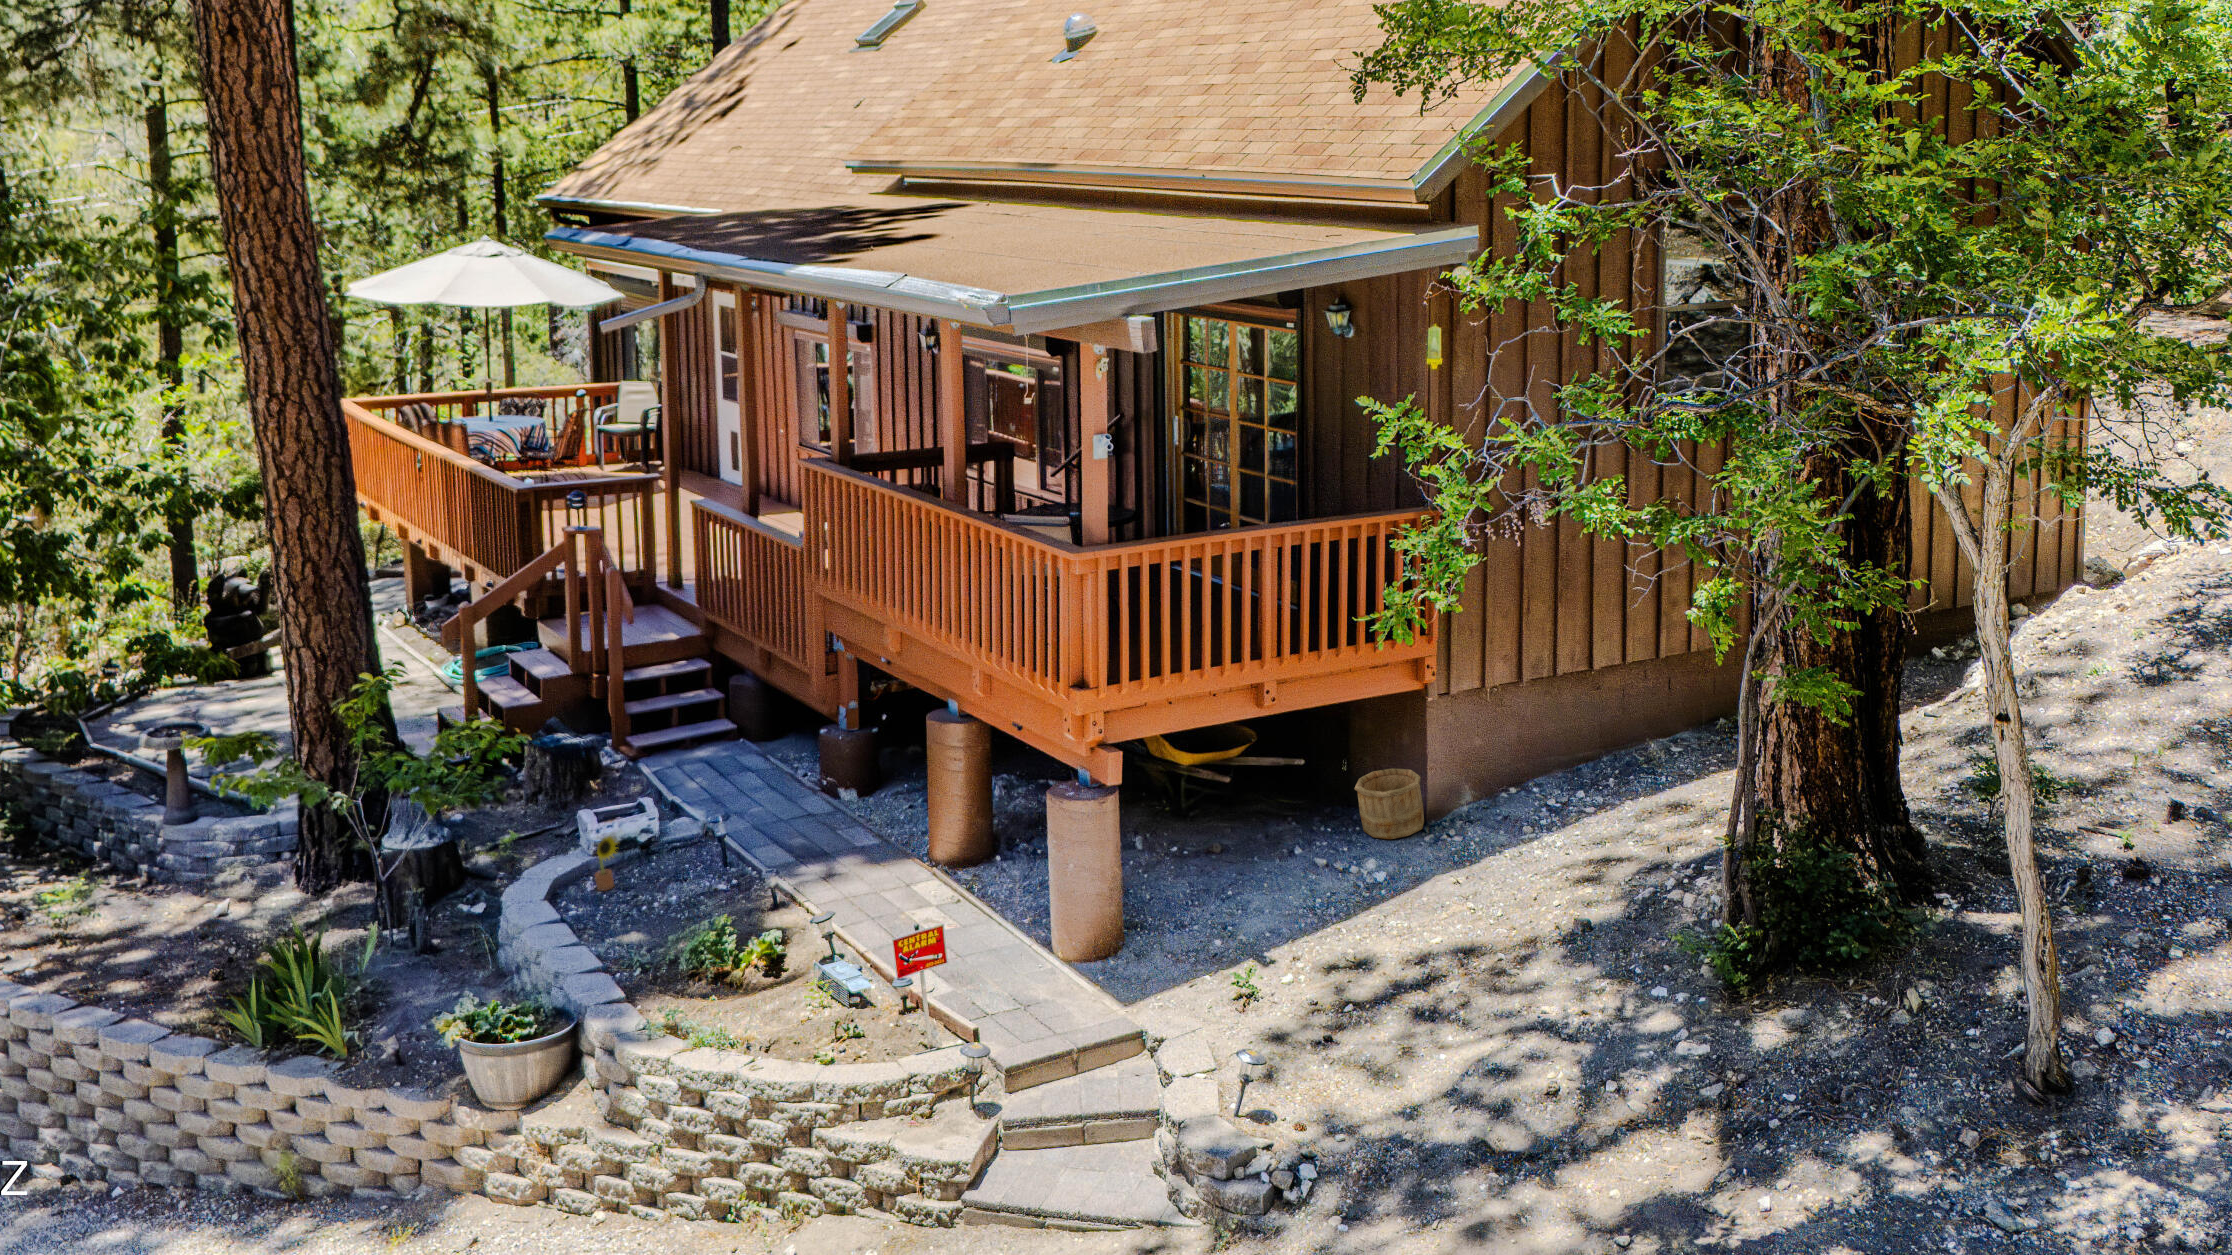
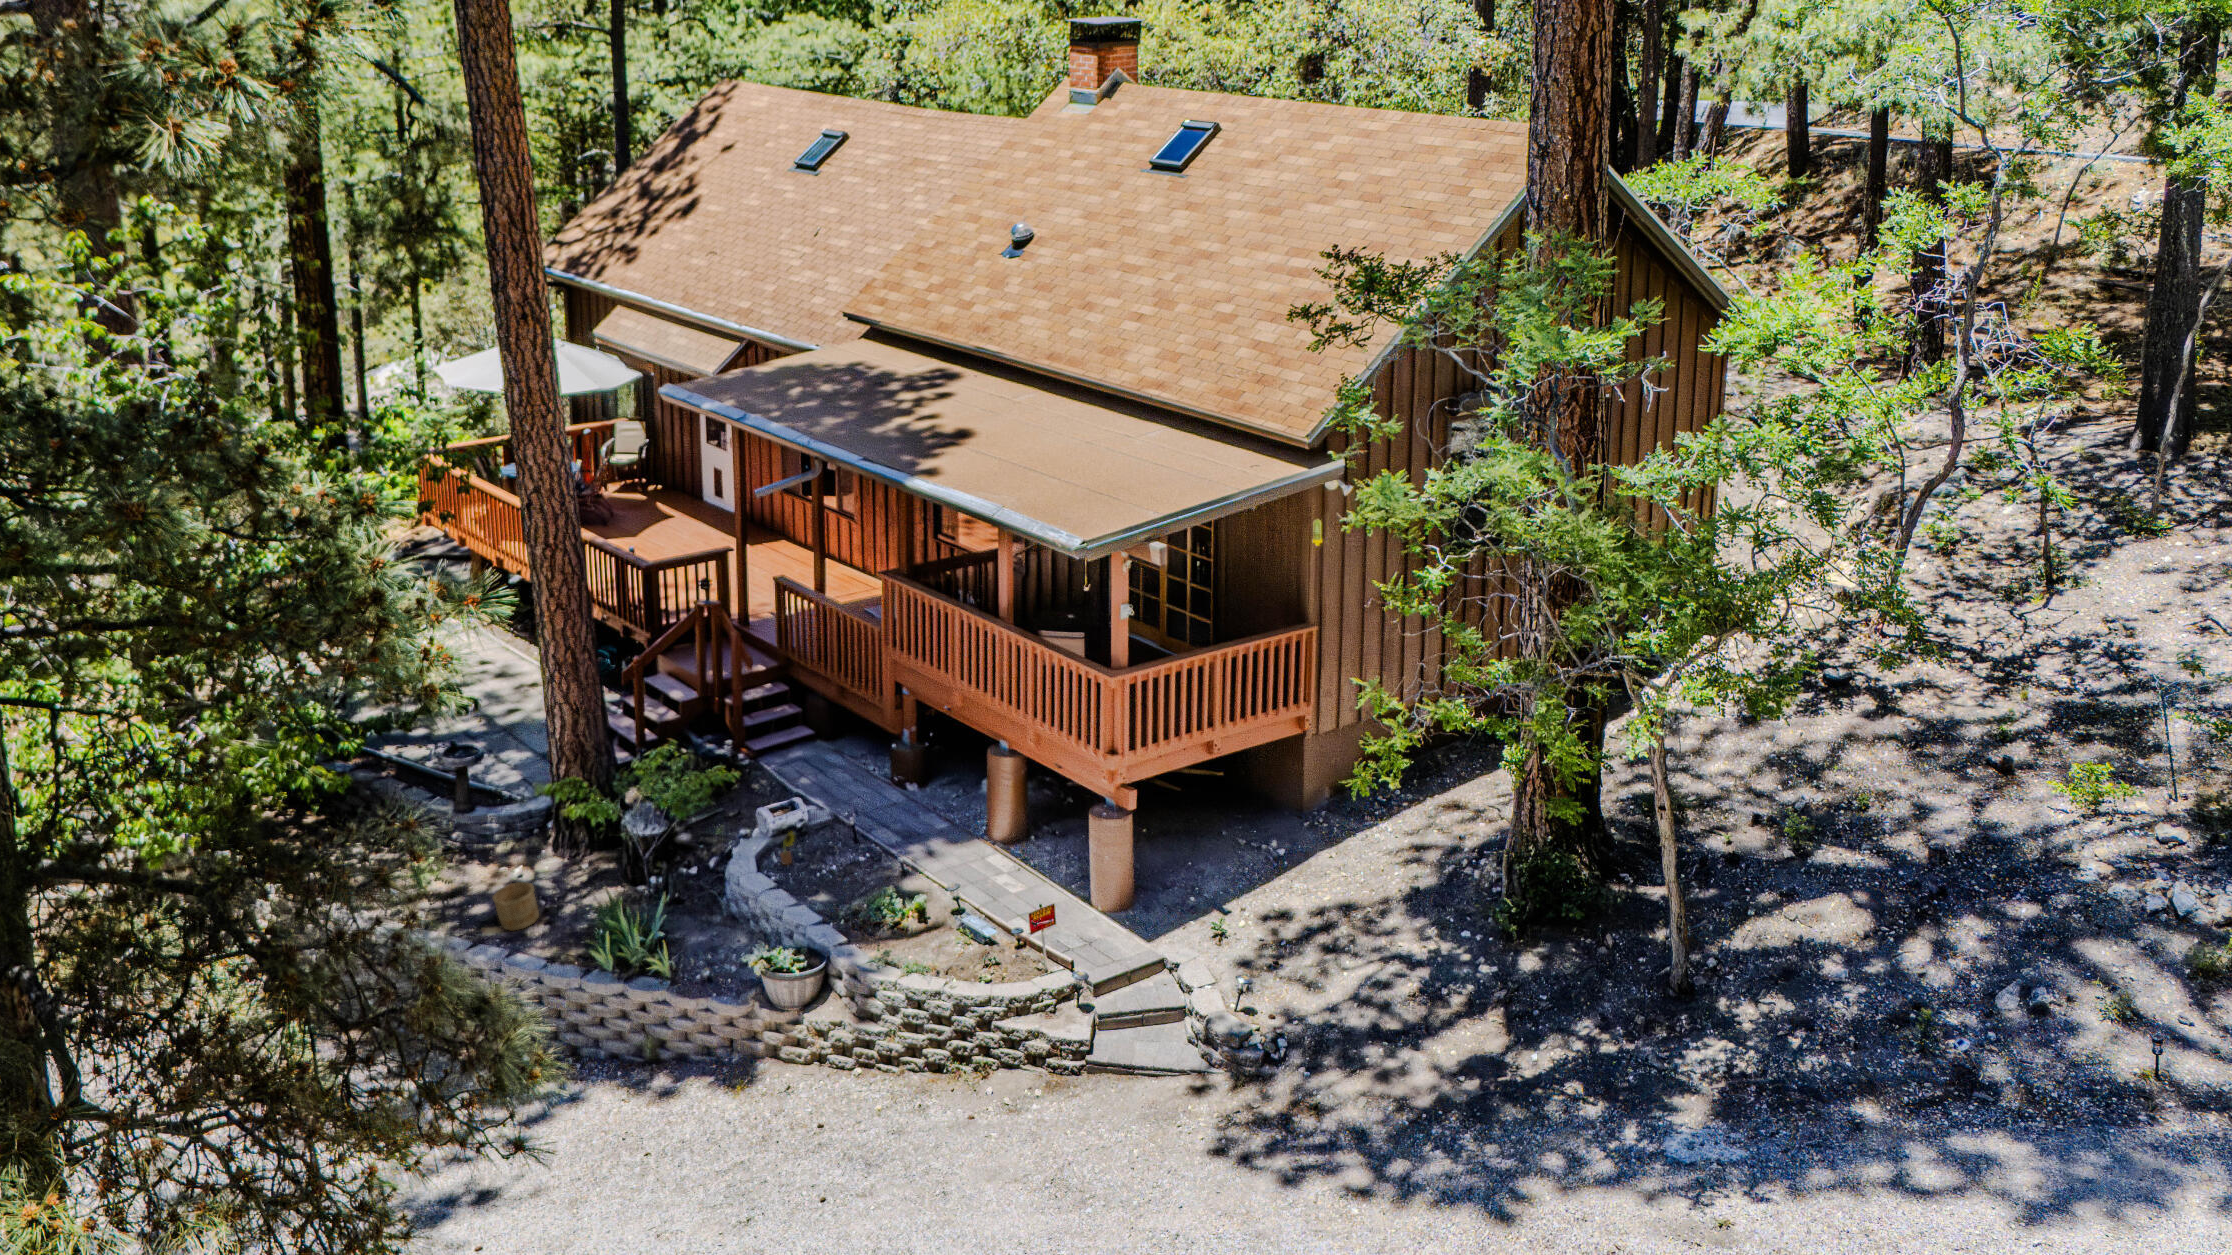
wooden bucket: present [1355,769,1424,839] -> present [493,882,539,931]

